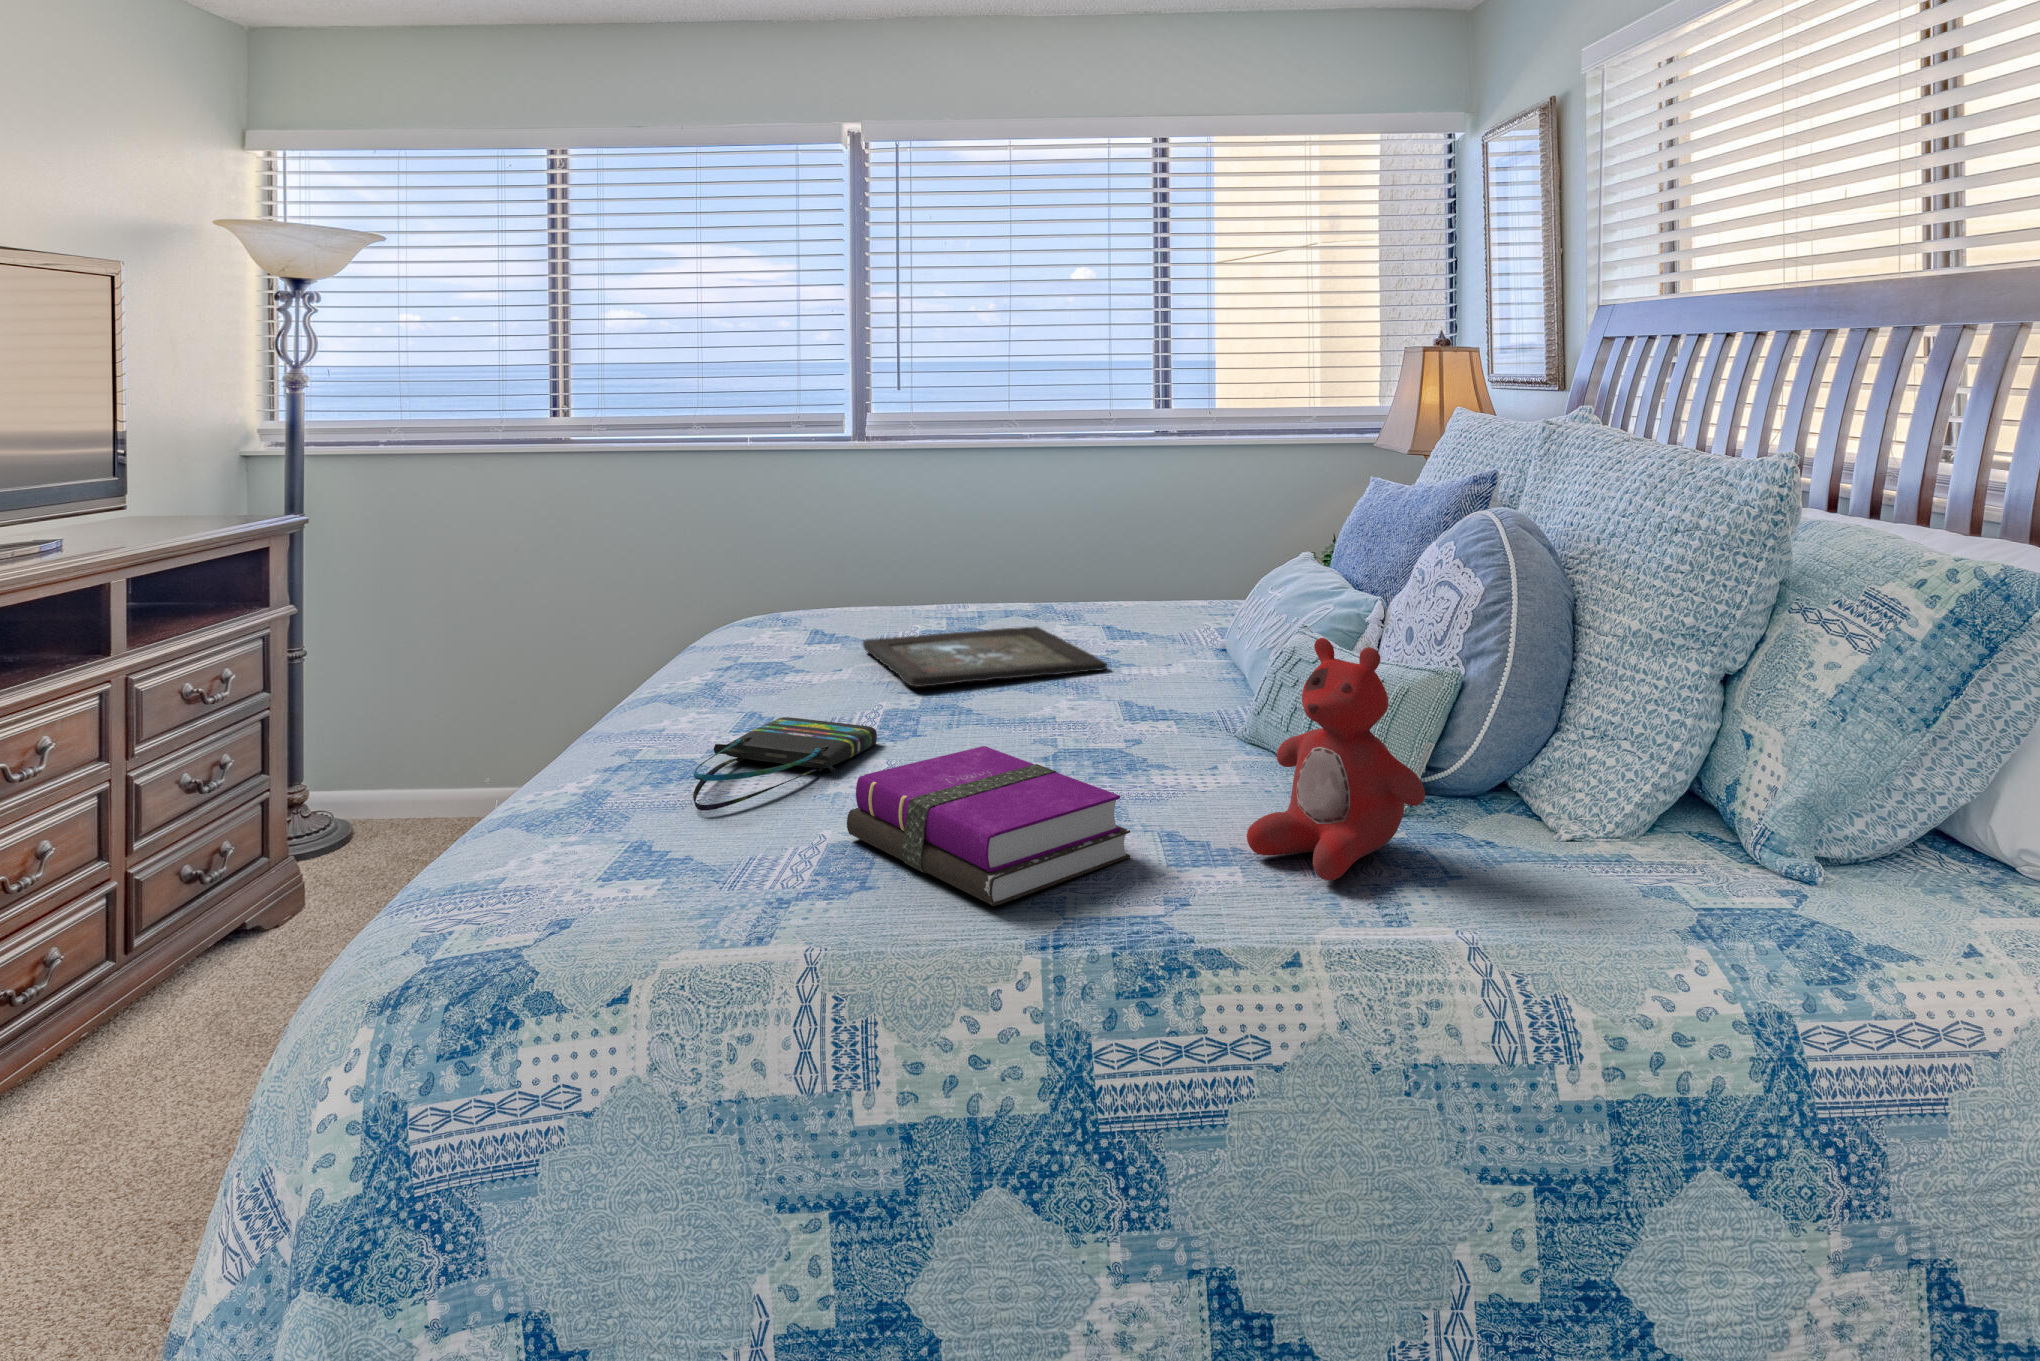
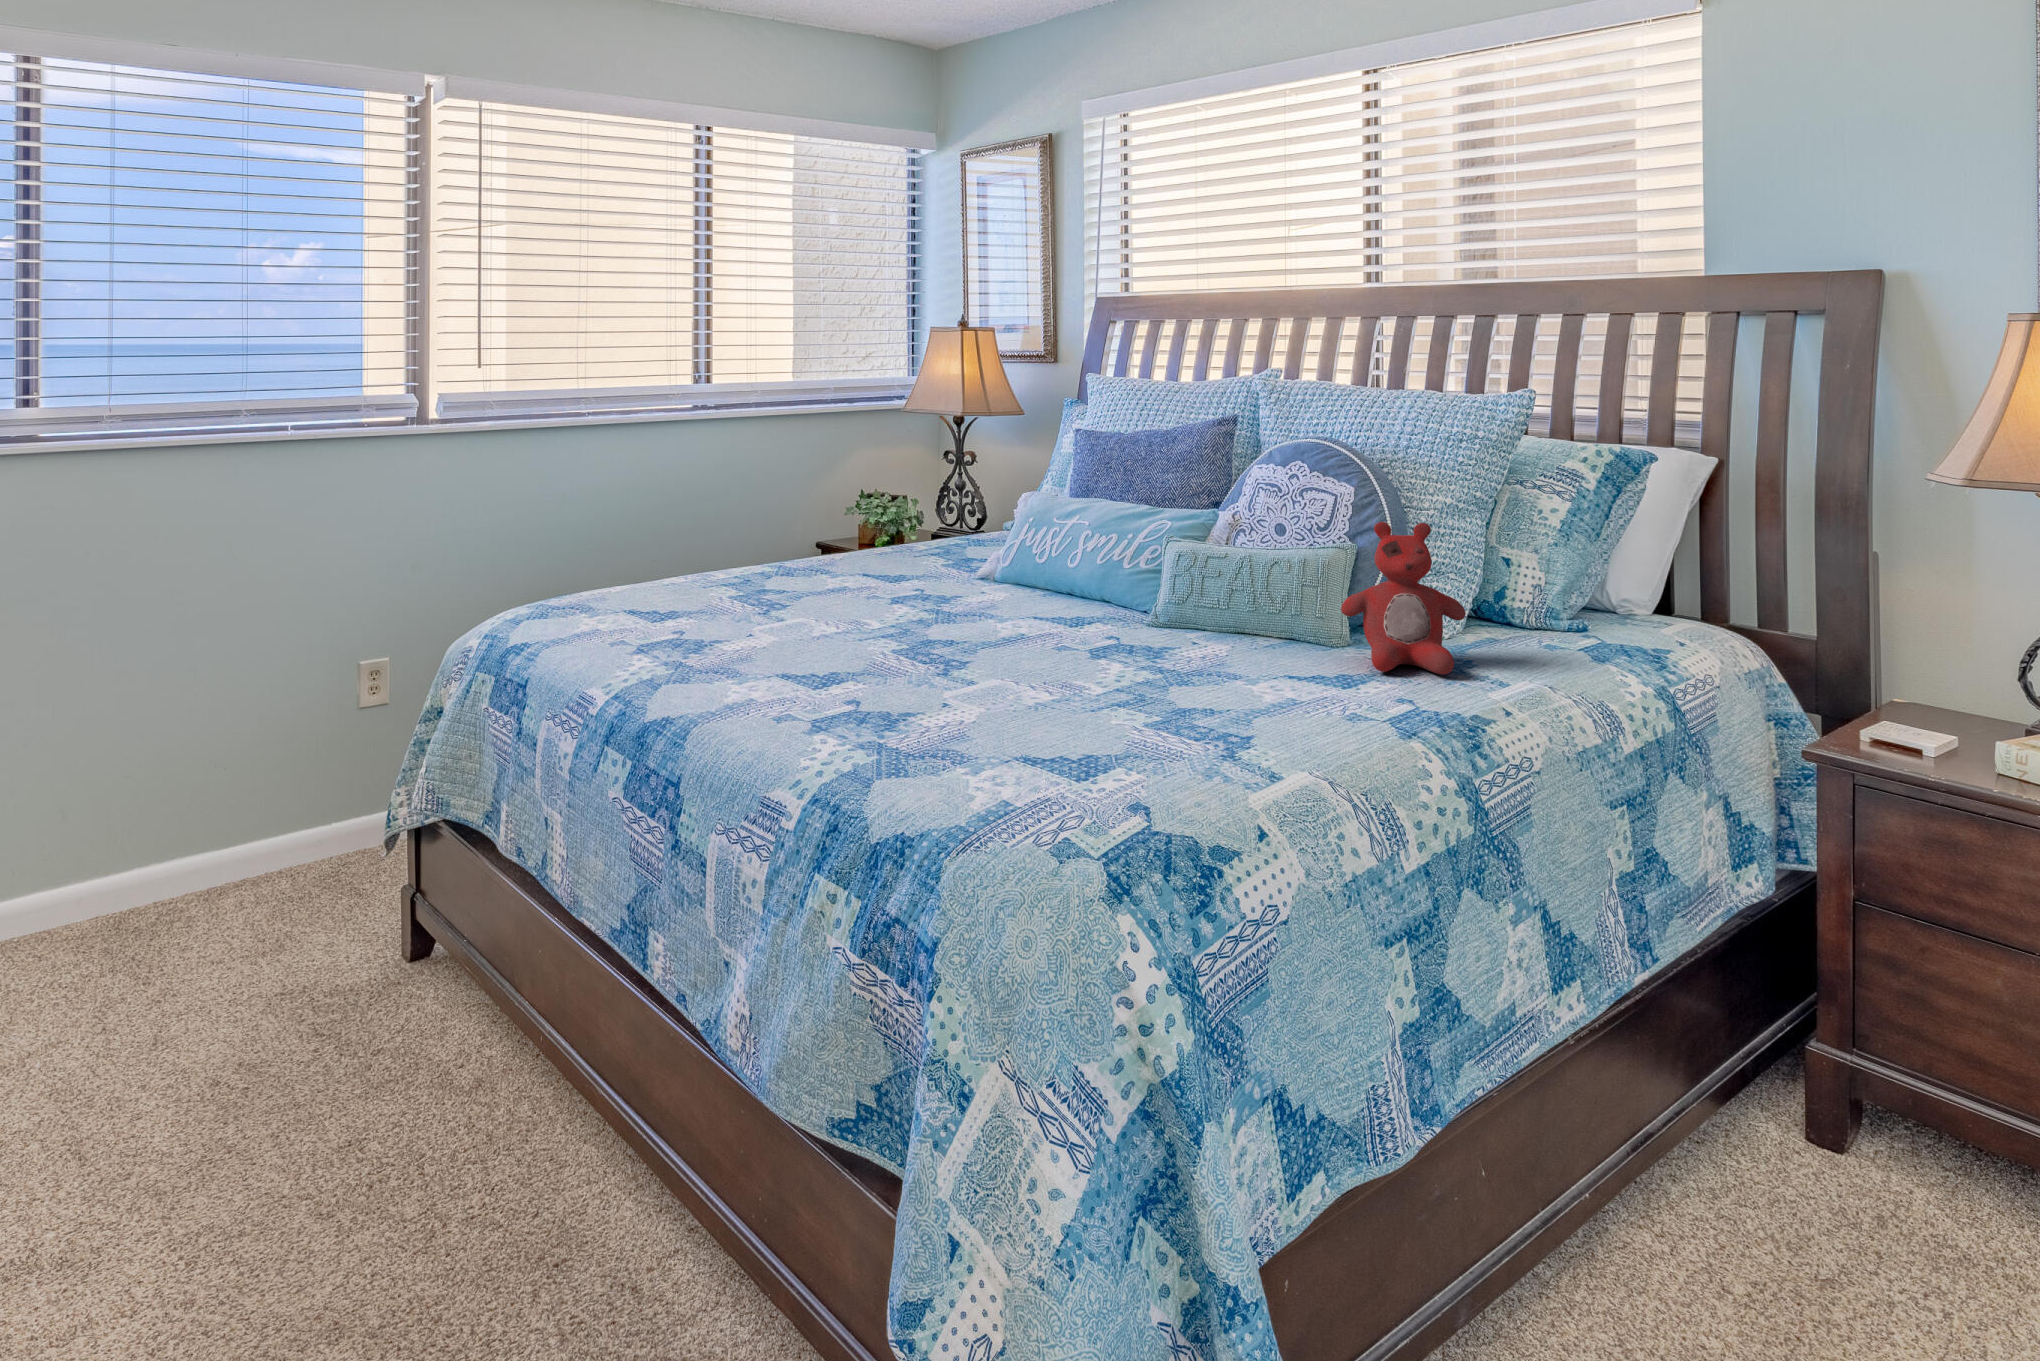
tray: present [863,626,1107,687] -> none [759,579,986,630]
tote bag: present [693,717,877,811] -> none [890,656,1030,729]
notebook: present [847,746,1130,906] -> none [1154,640,1350,725]

